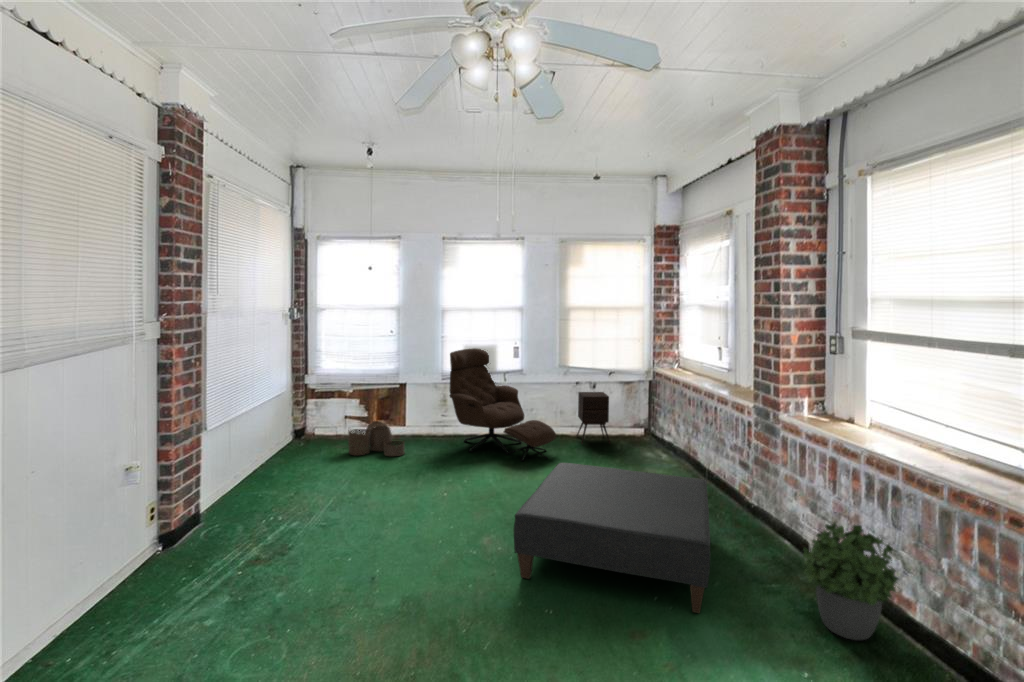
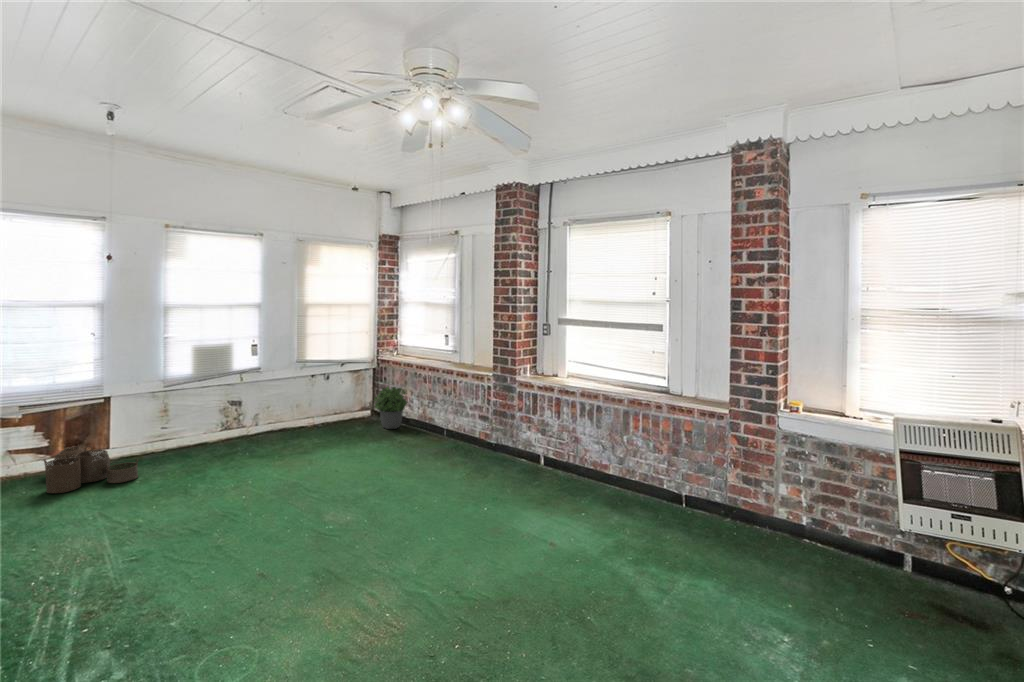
lounge chair: present [449,348,556,461] -> none [183,348,315,458]
side table: present [576,392,610,444] -> none [316,381,353,431]
ottoman: present [514,463,710,613] -> none [370,429,530,528]
potted plant: present [803,522,899,640] -> present [375,387,408,429]

